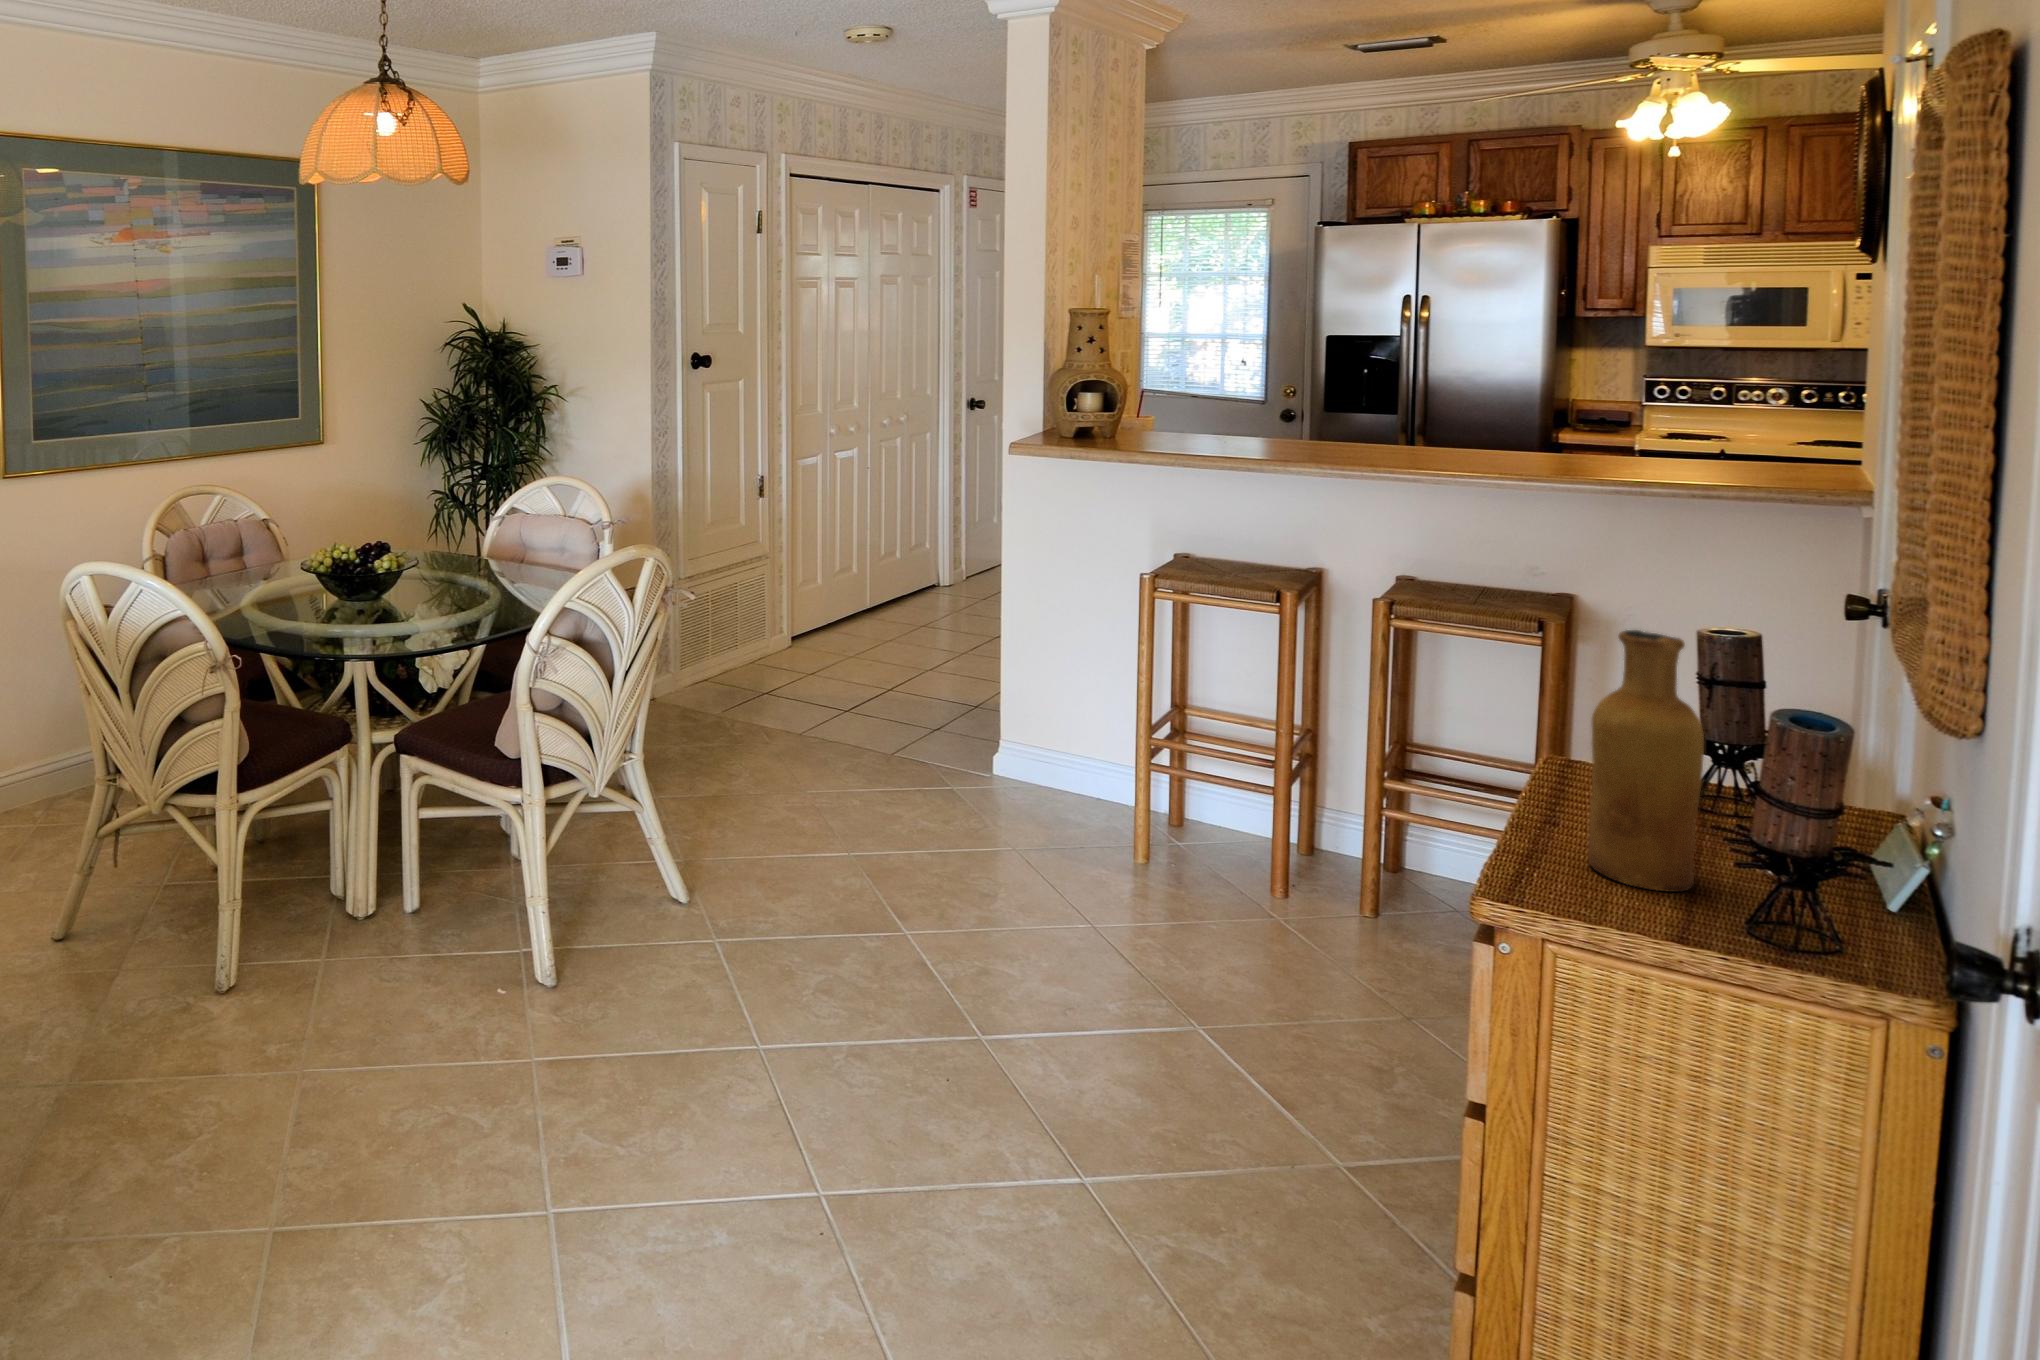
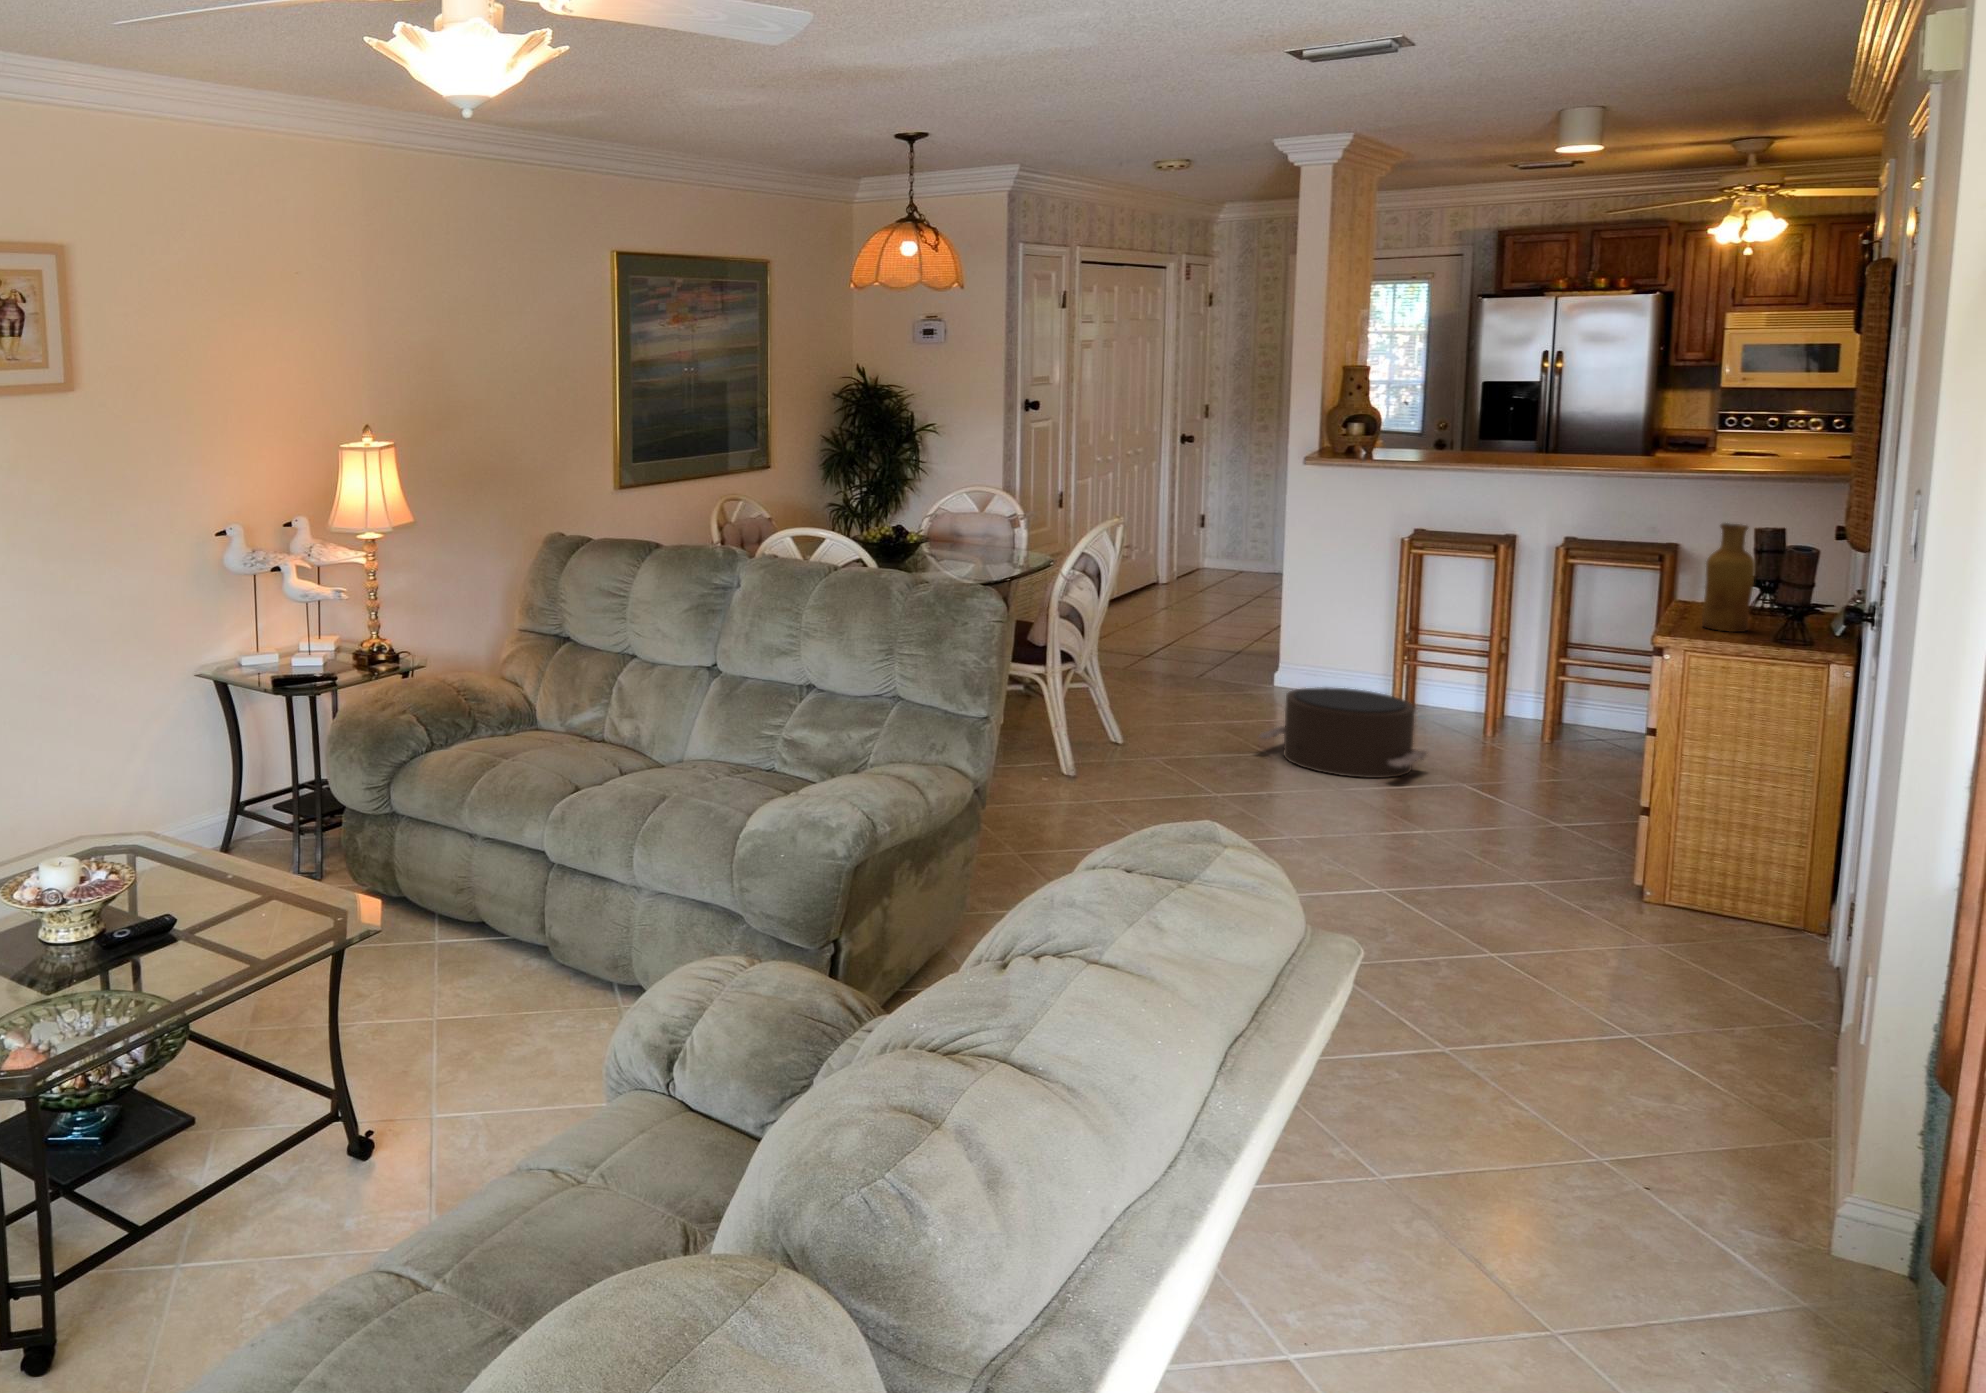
pouf: none [871,831,1142,1024] -> present [1259,688,1427,778]

